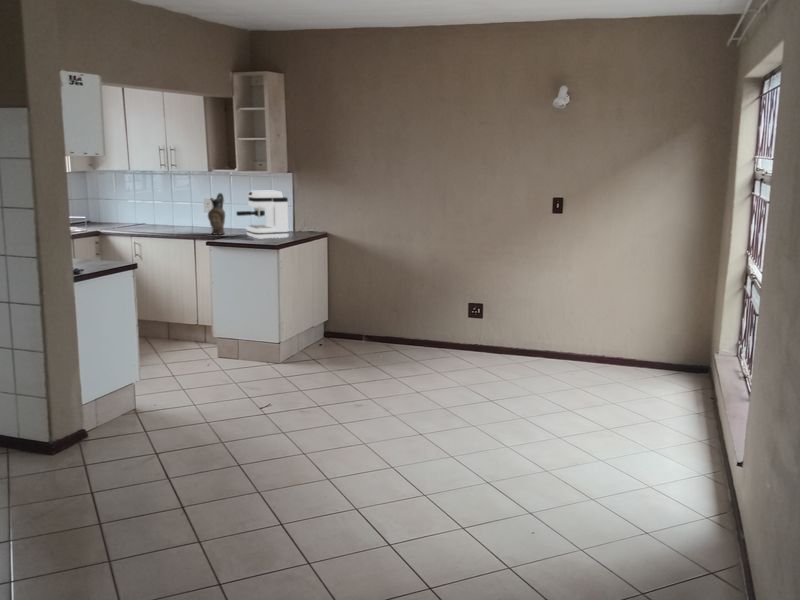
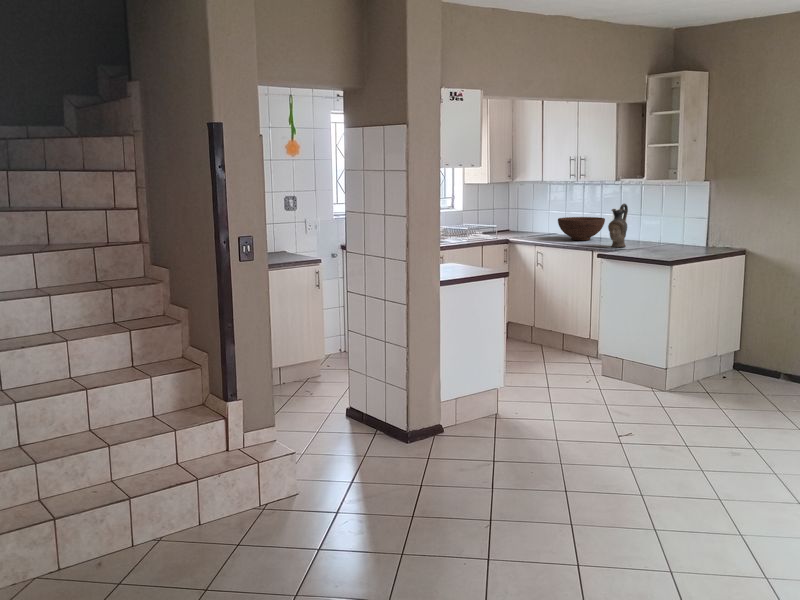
coffee maker: present [237,191,288,239] -> none [635,201,694,254]
fruit bowl: none [151,206,198,229] -> present [558,217,605,240]

